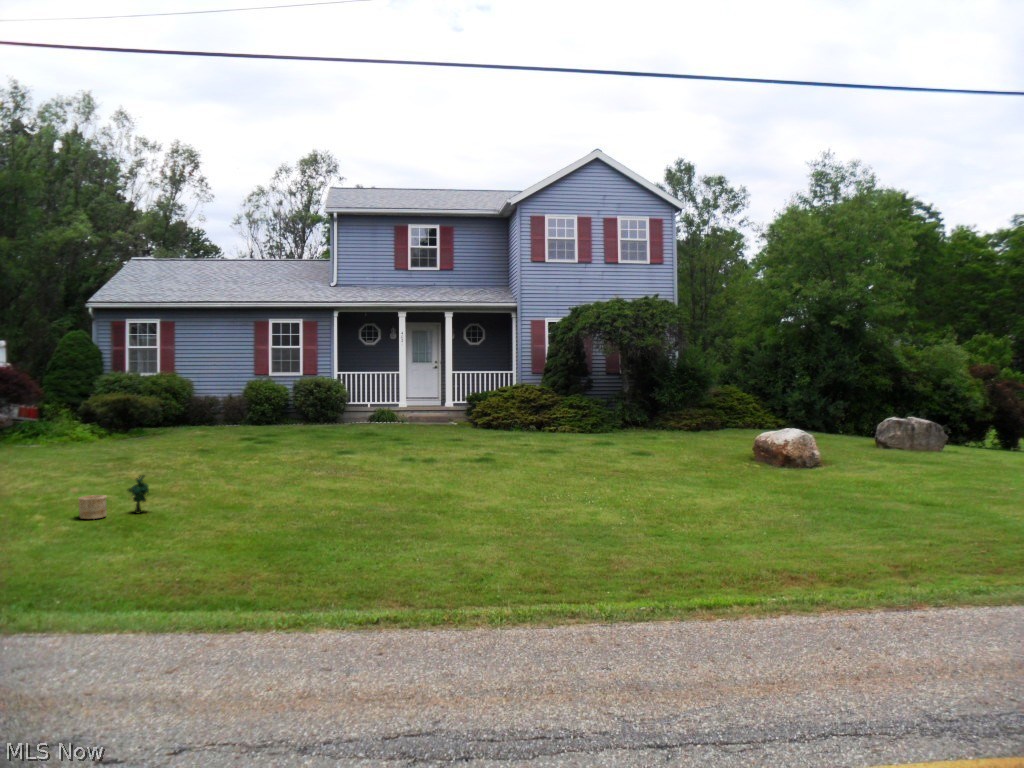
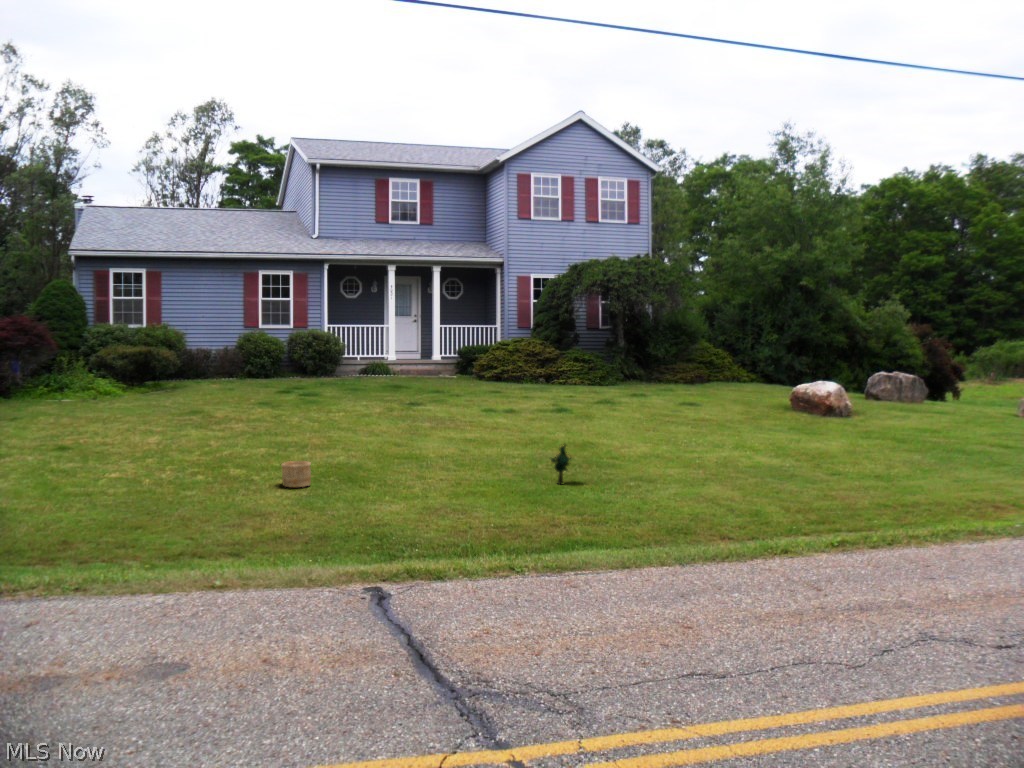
decorative plant: present [128,475,149,513] -> present [551,445,571,484]

